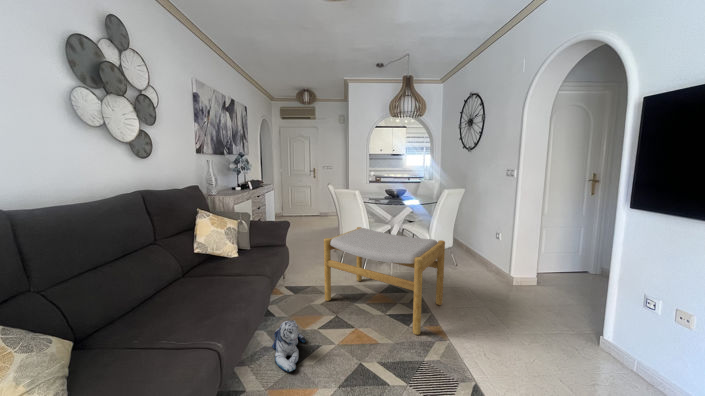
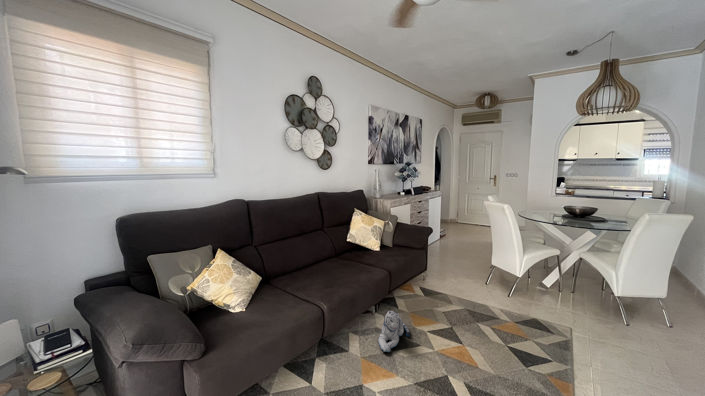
footstool: present [324,227,445,335] -> none [449,245,609,382]

